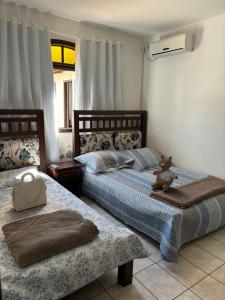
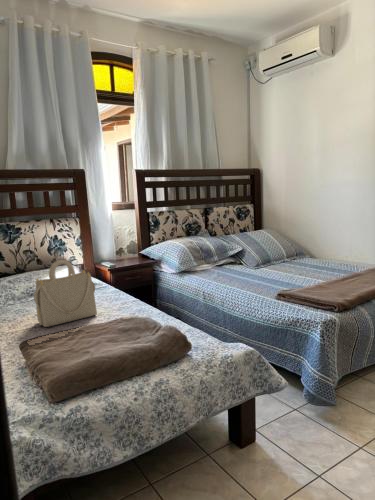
stuffed bear: present [151,155,178,191] -> none [277,228,325,289]

